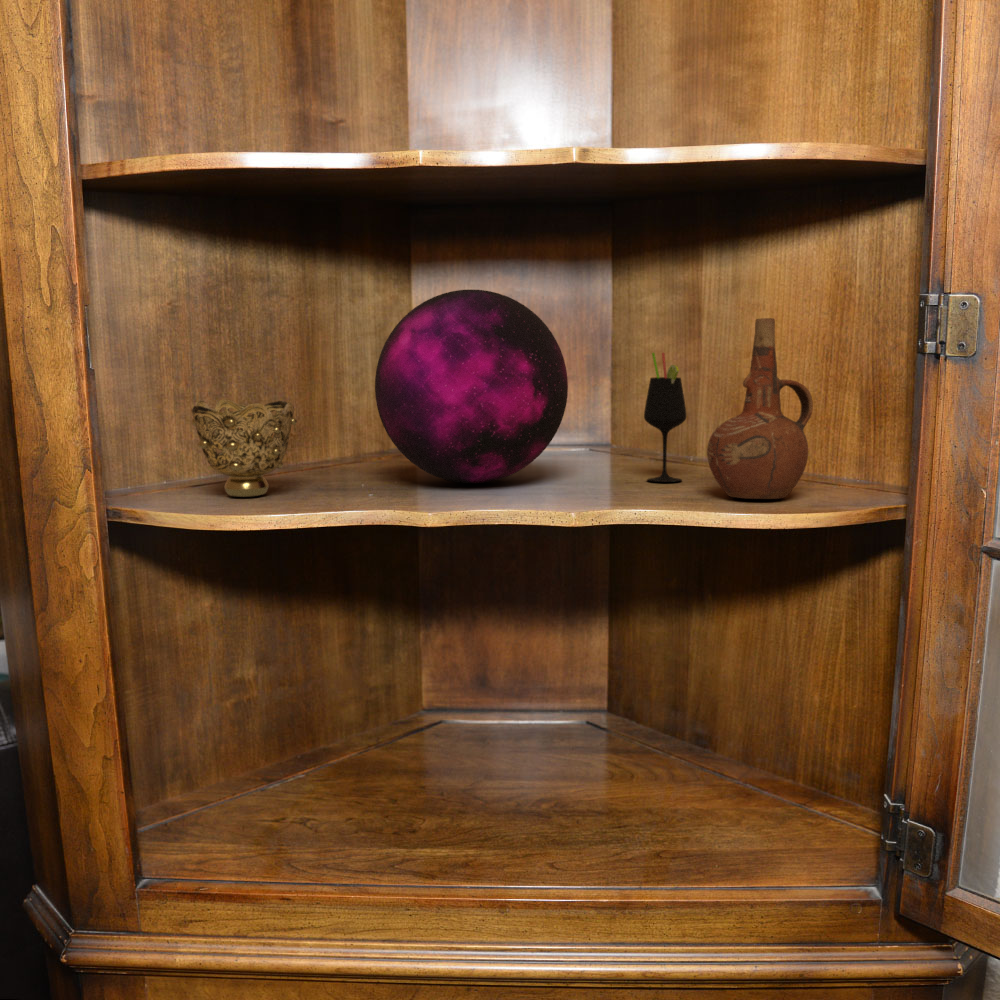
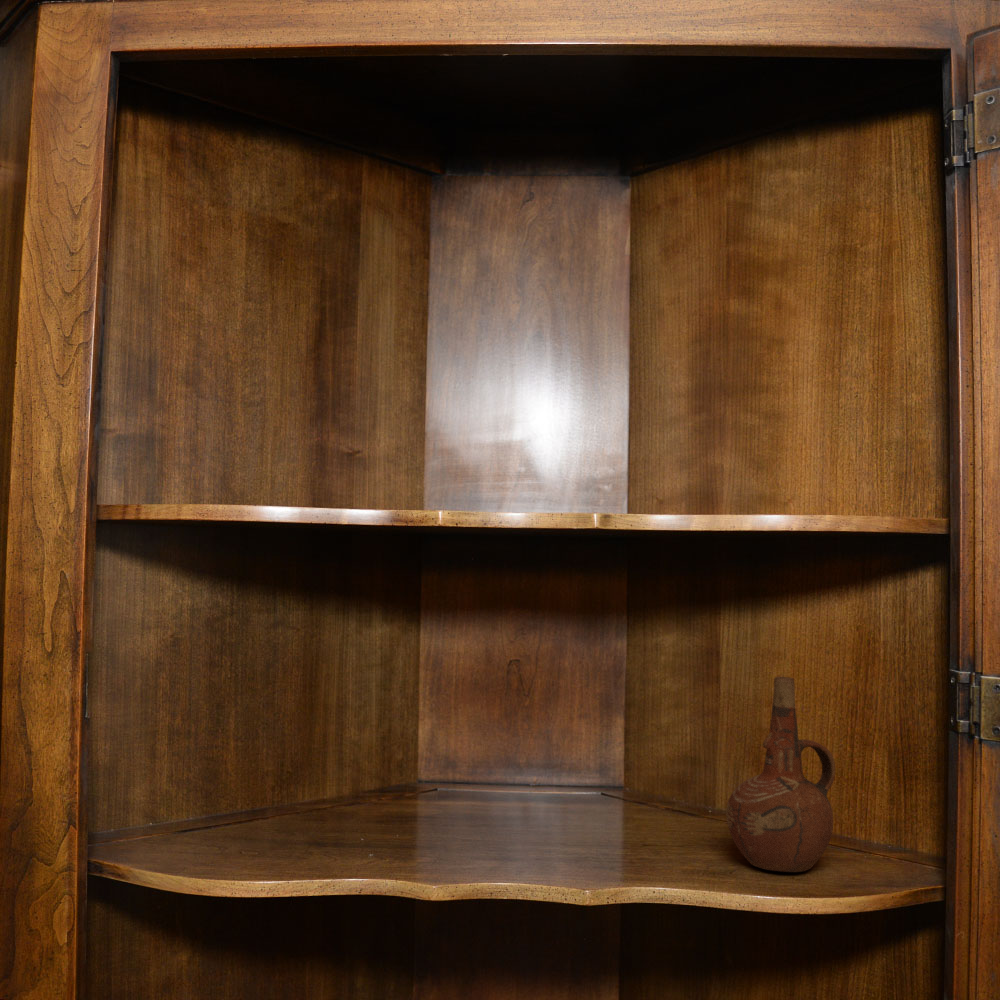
decorative orb: present [375,290,568,483] -> none [381,626,578,826]
wine glass: present [644,353,686,482] -> none [655,695,699,830]
decorative bowl: present [191,399,297,497] -> none [188,734,299,846]

